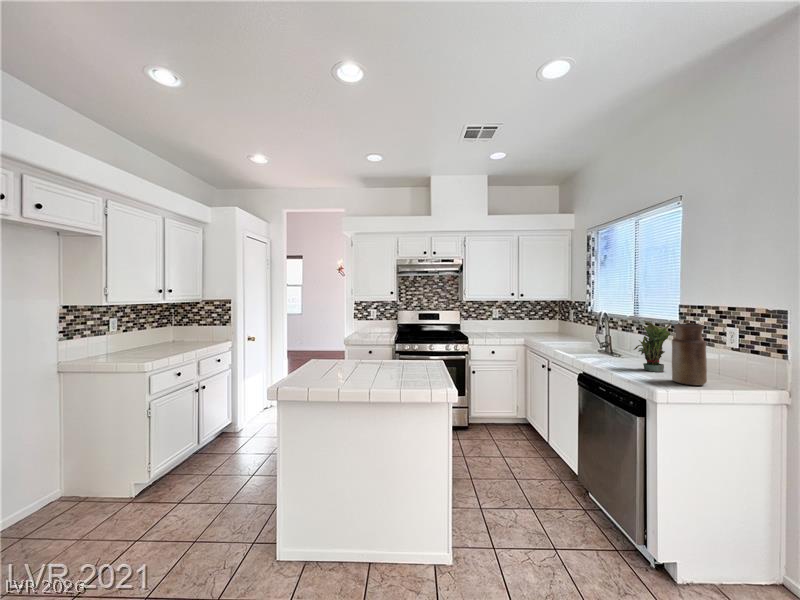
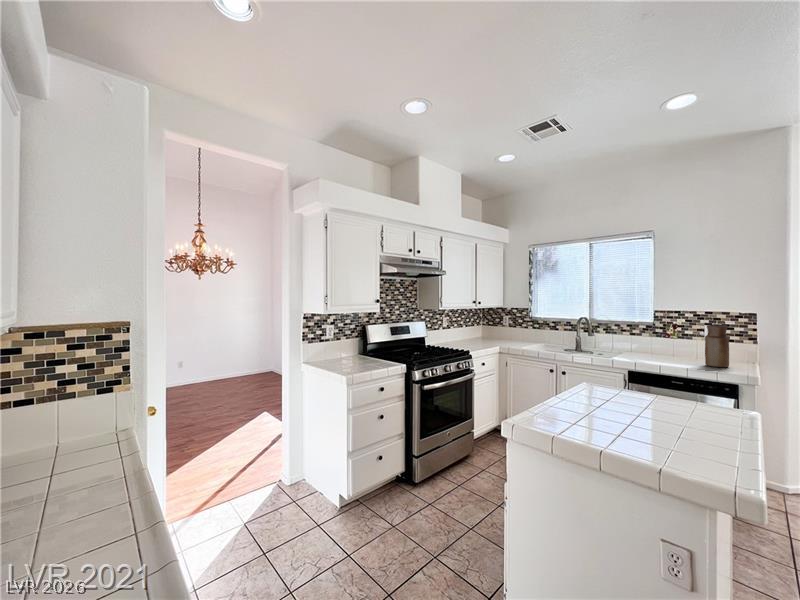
potted plant: present [634,321,671,372] -> none [655,324,682,361]

